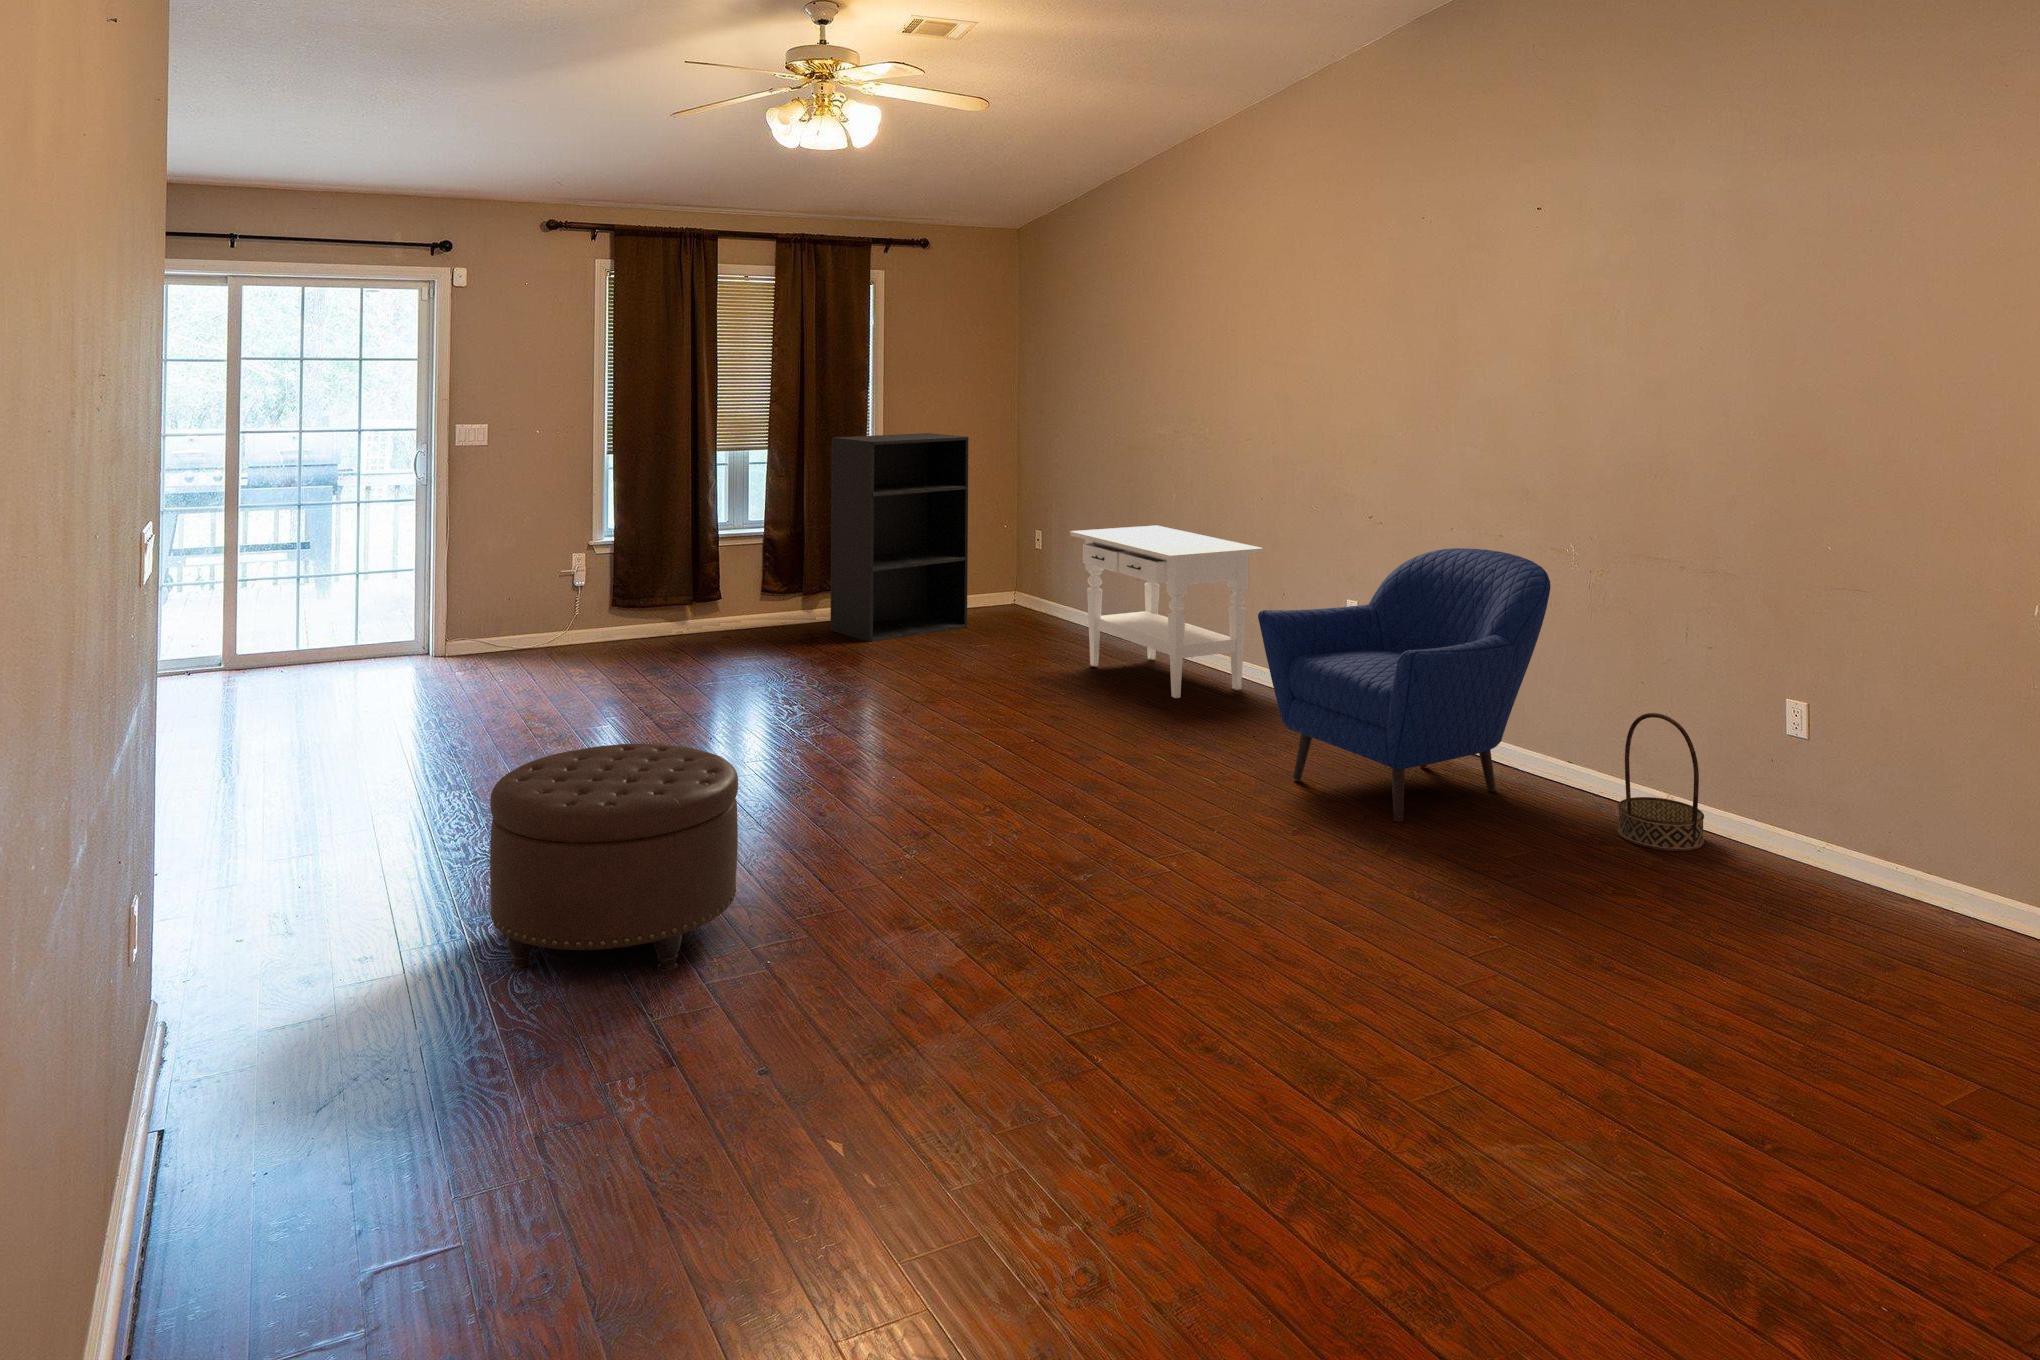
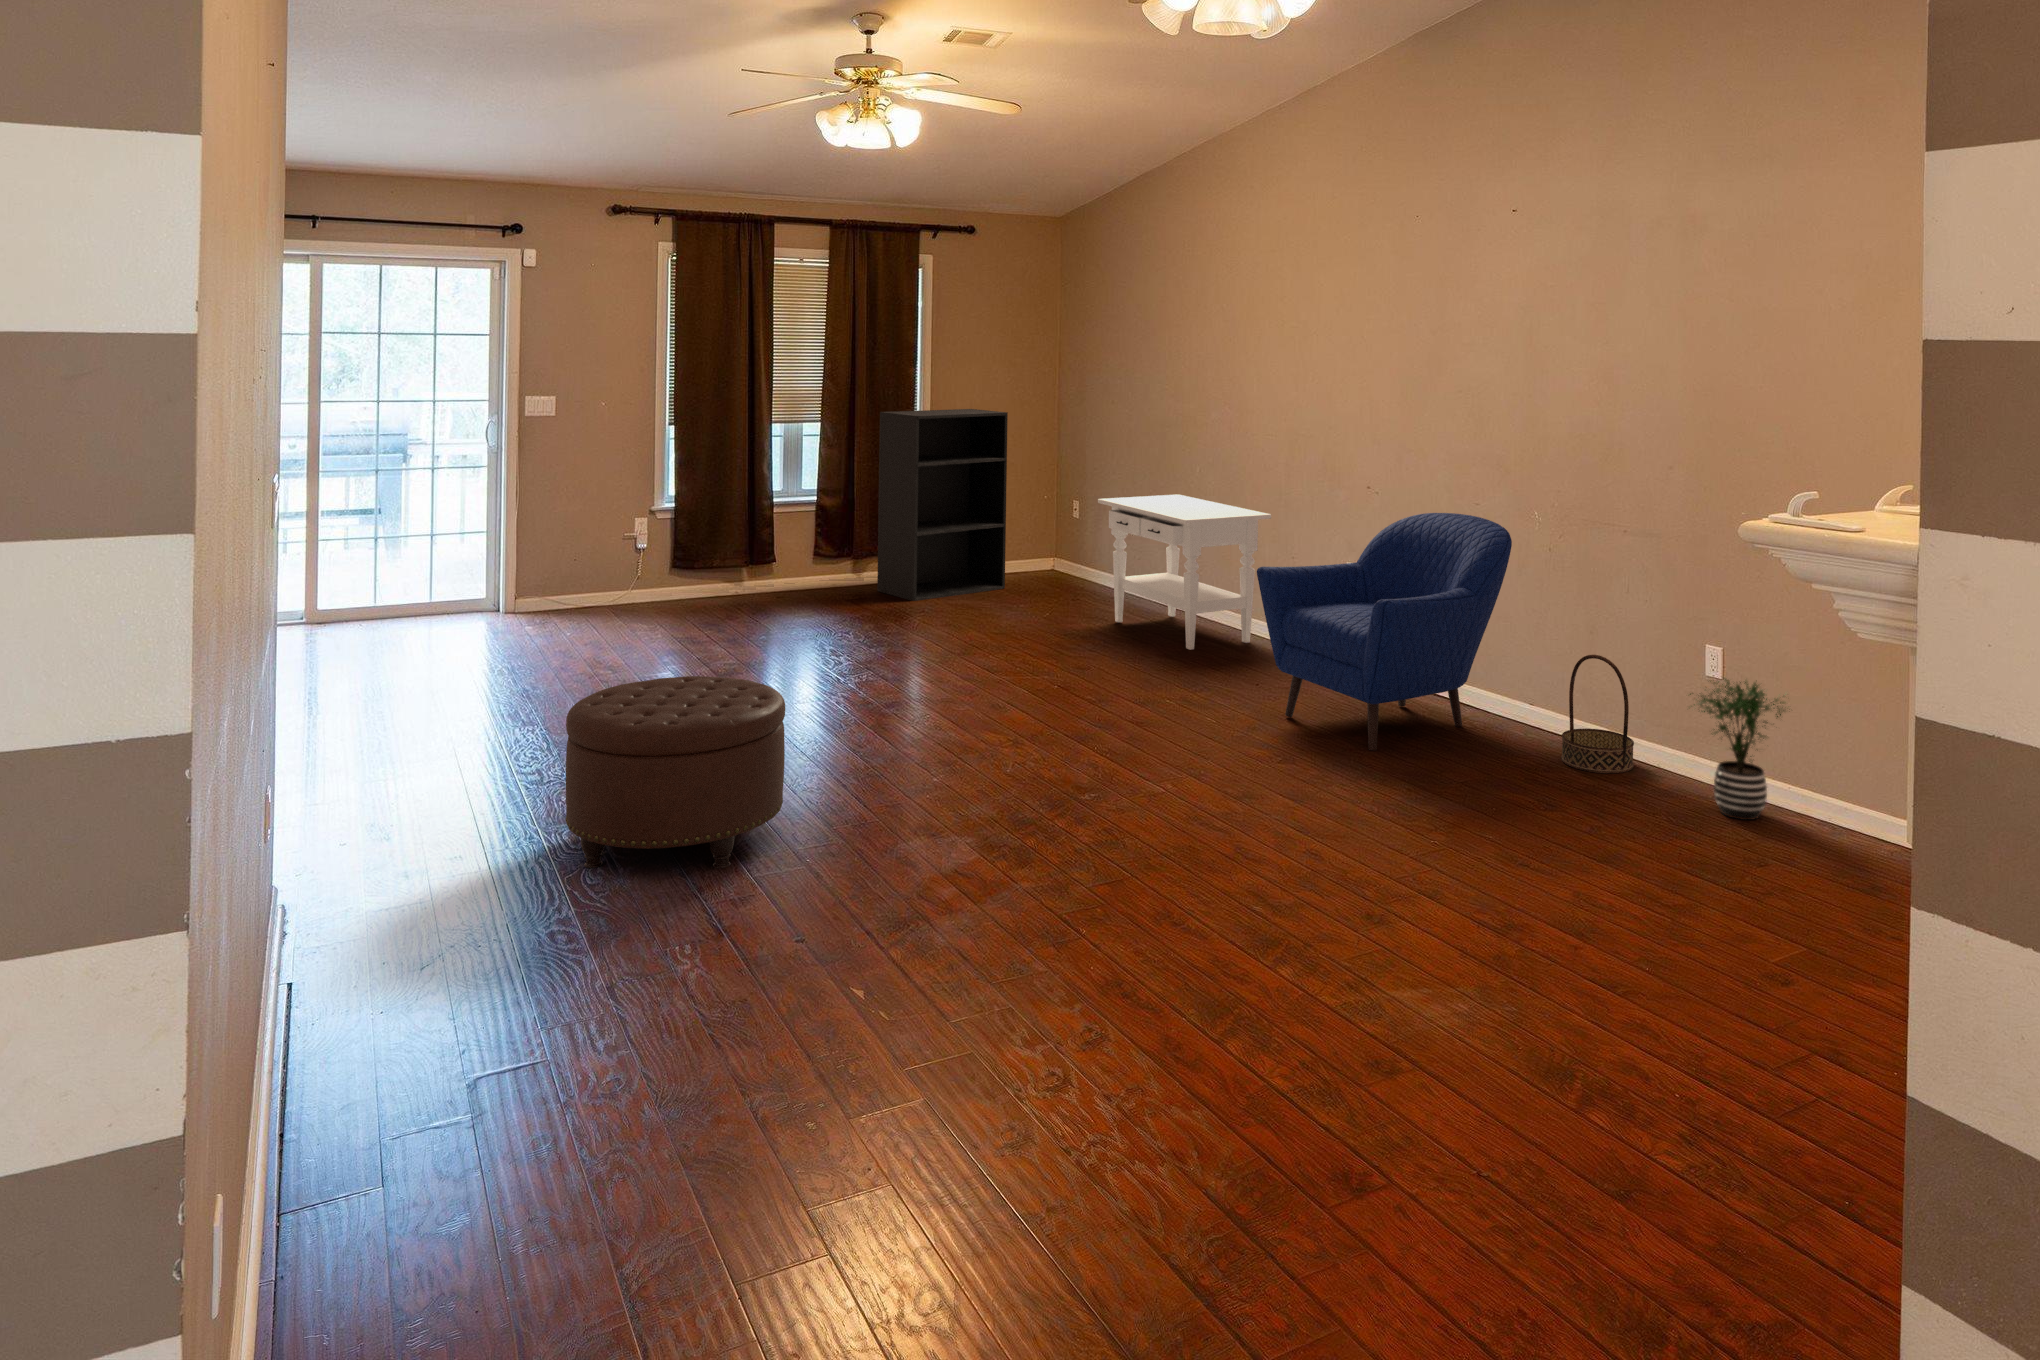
potted plant: none [1775,742,1906,912] -> present [1690,679,1786,820]

